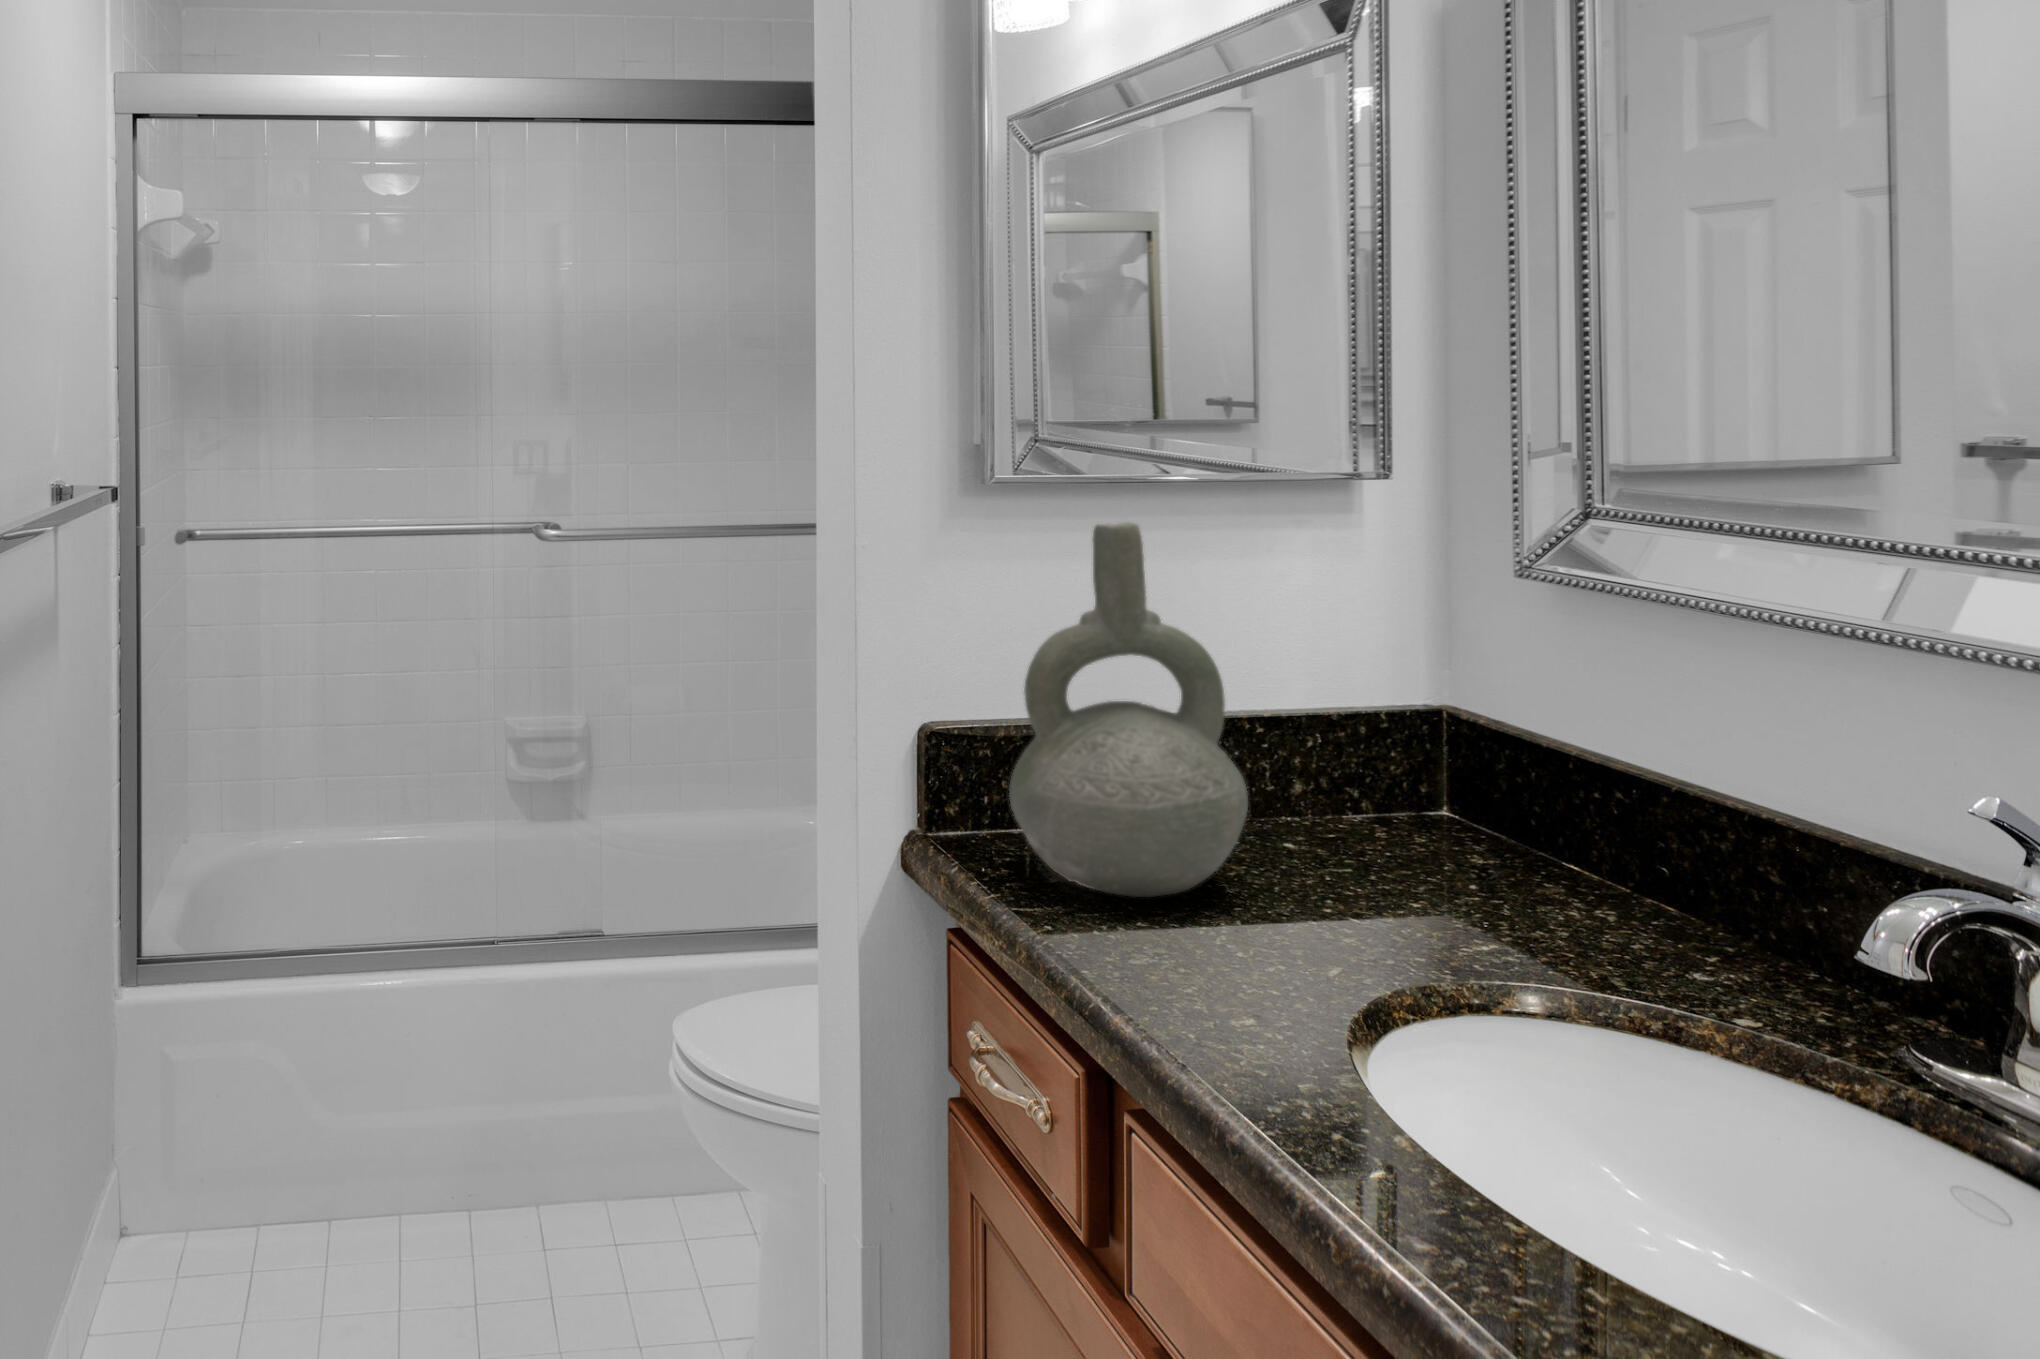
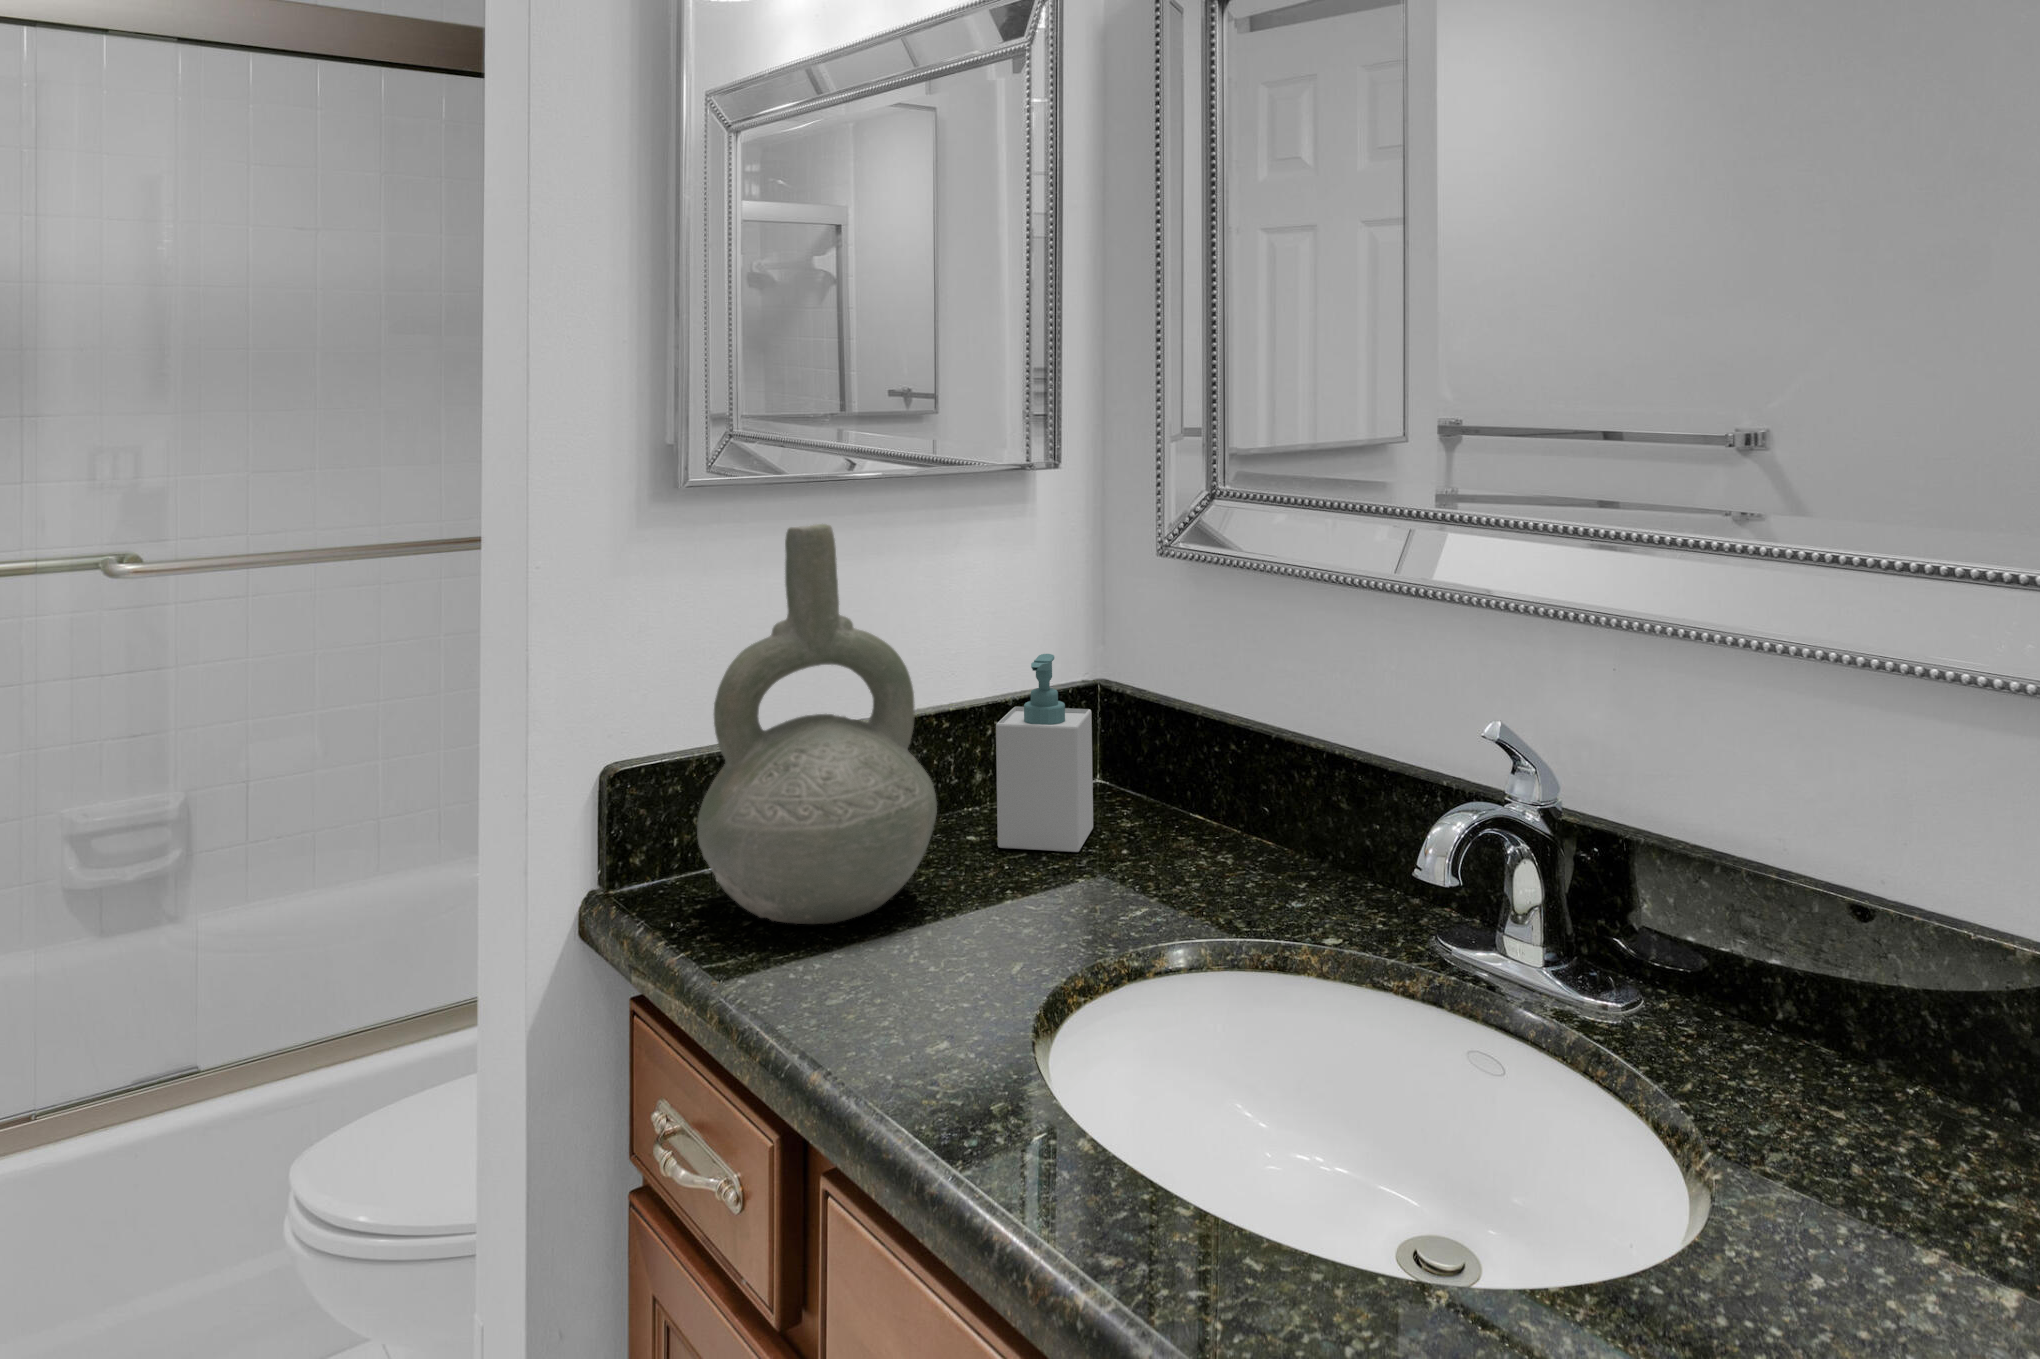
soap bottle: none [1316,664,1430,870] -> present [996,654,1093,852]

